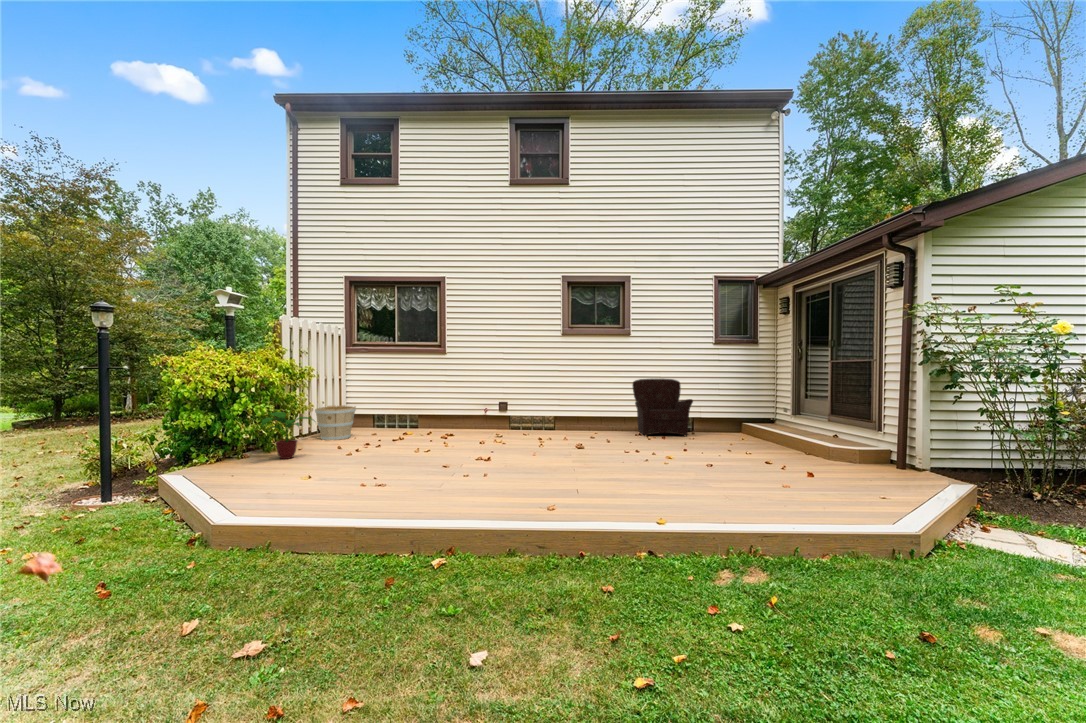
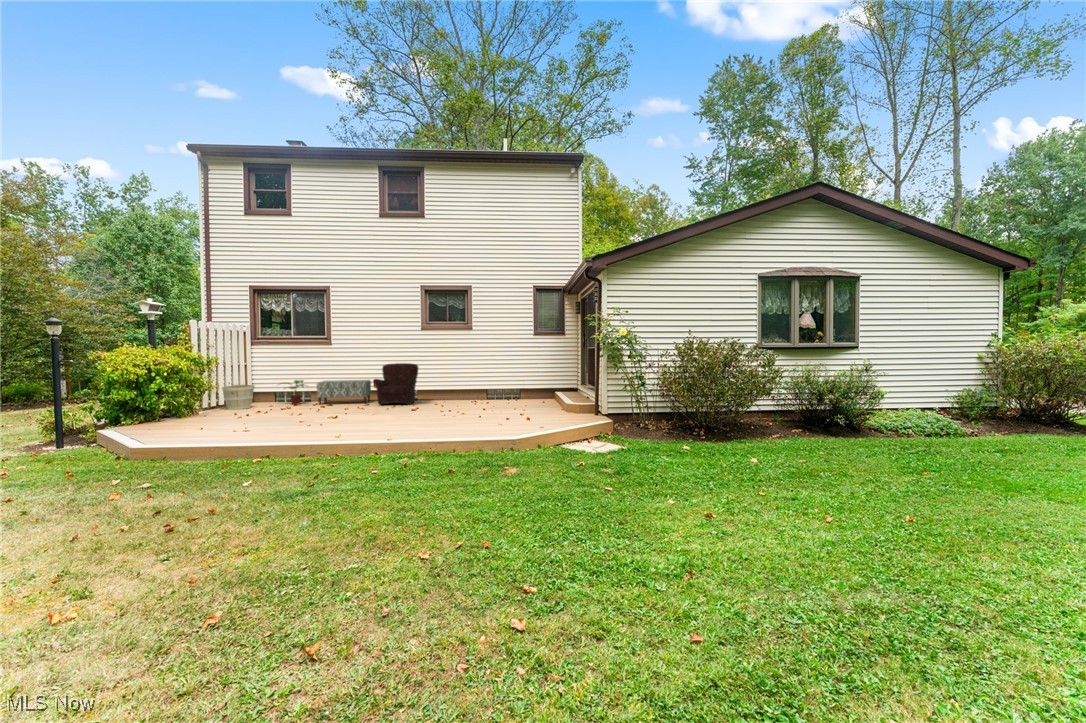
armchair: present [633,379,693,436] -> present [374,363,418,405]
bench: none [433,401,497,434] -> present [317,380,371,405]
potted plant: present [262,412,313,459] -> present [281,380,304,405]

